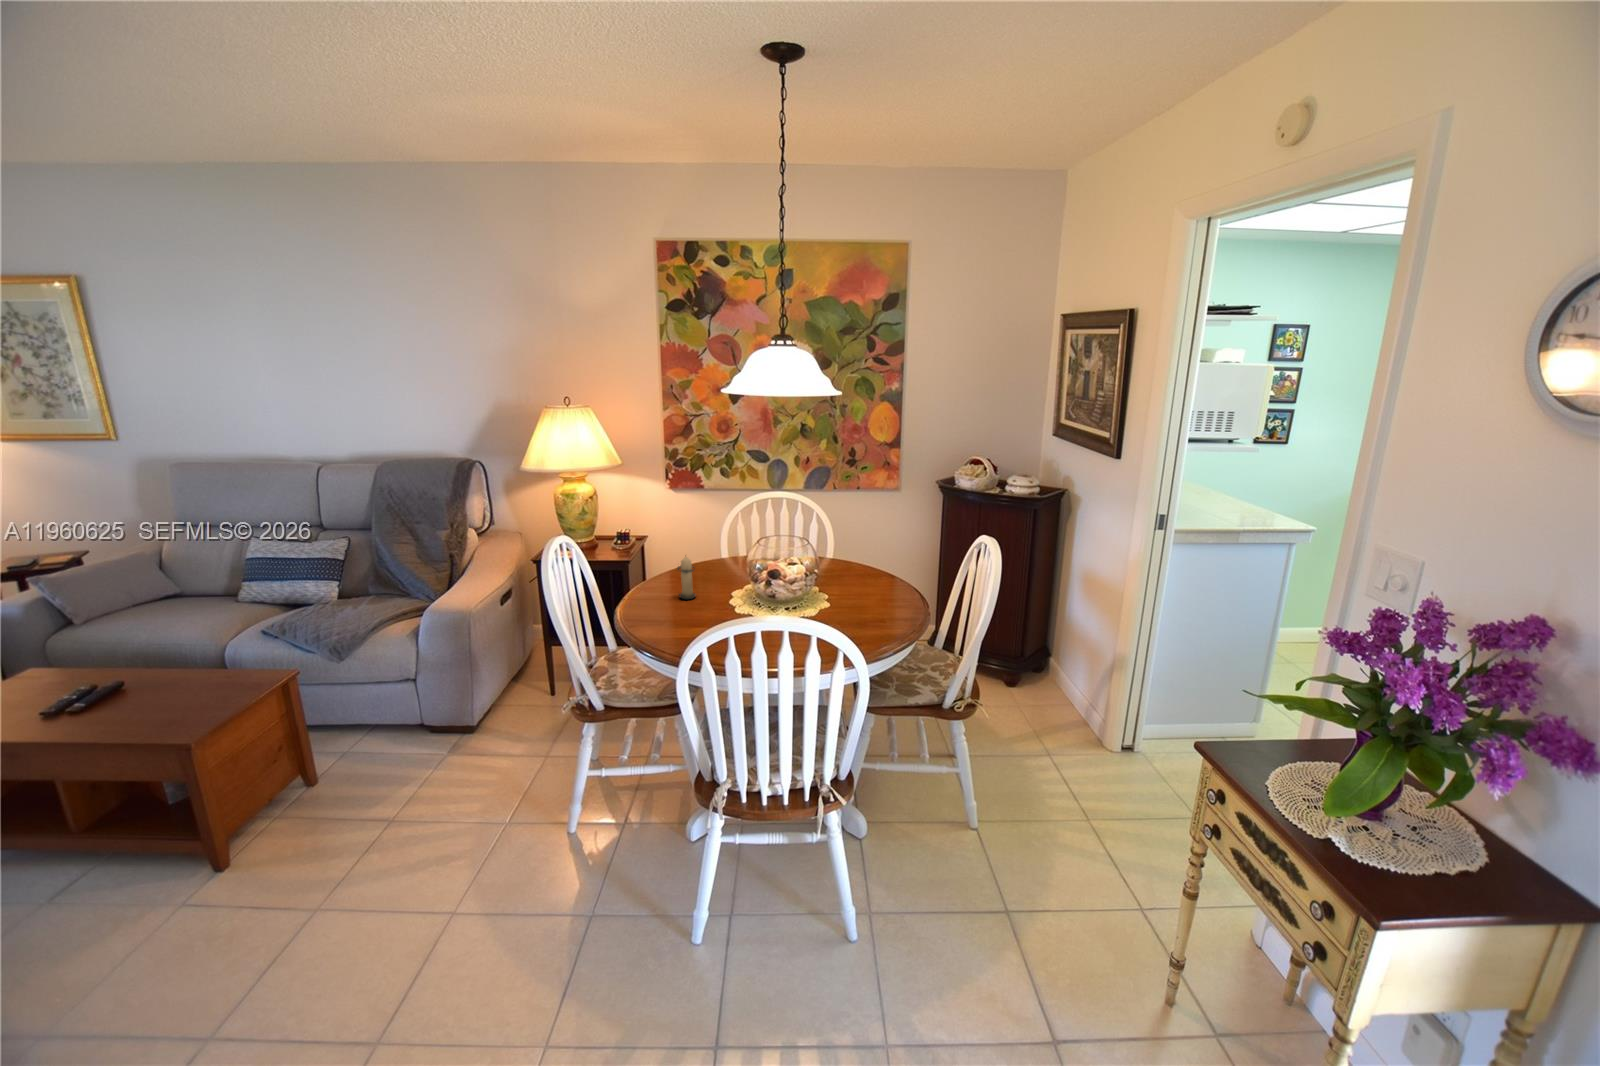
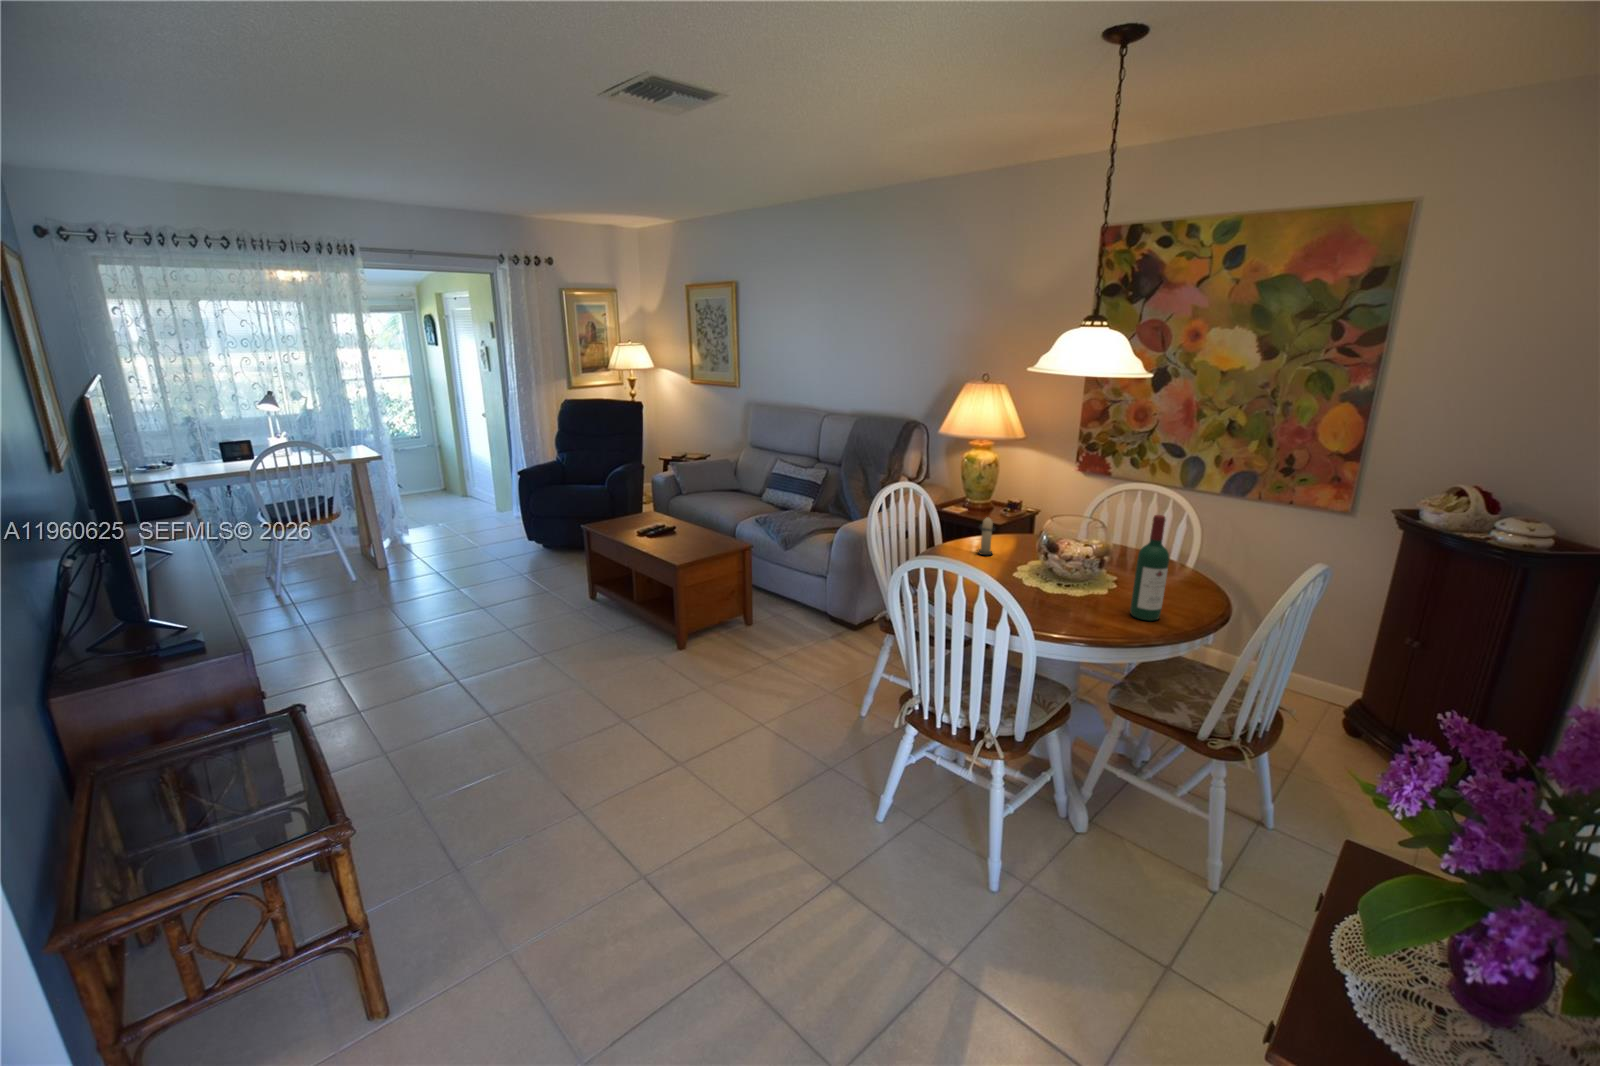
wine bottle: none [874,522,901,620] -> present [1130,515,1169,621]

